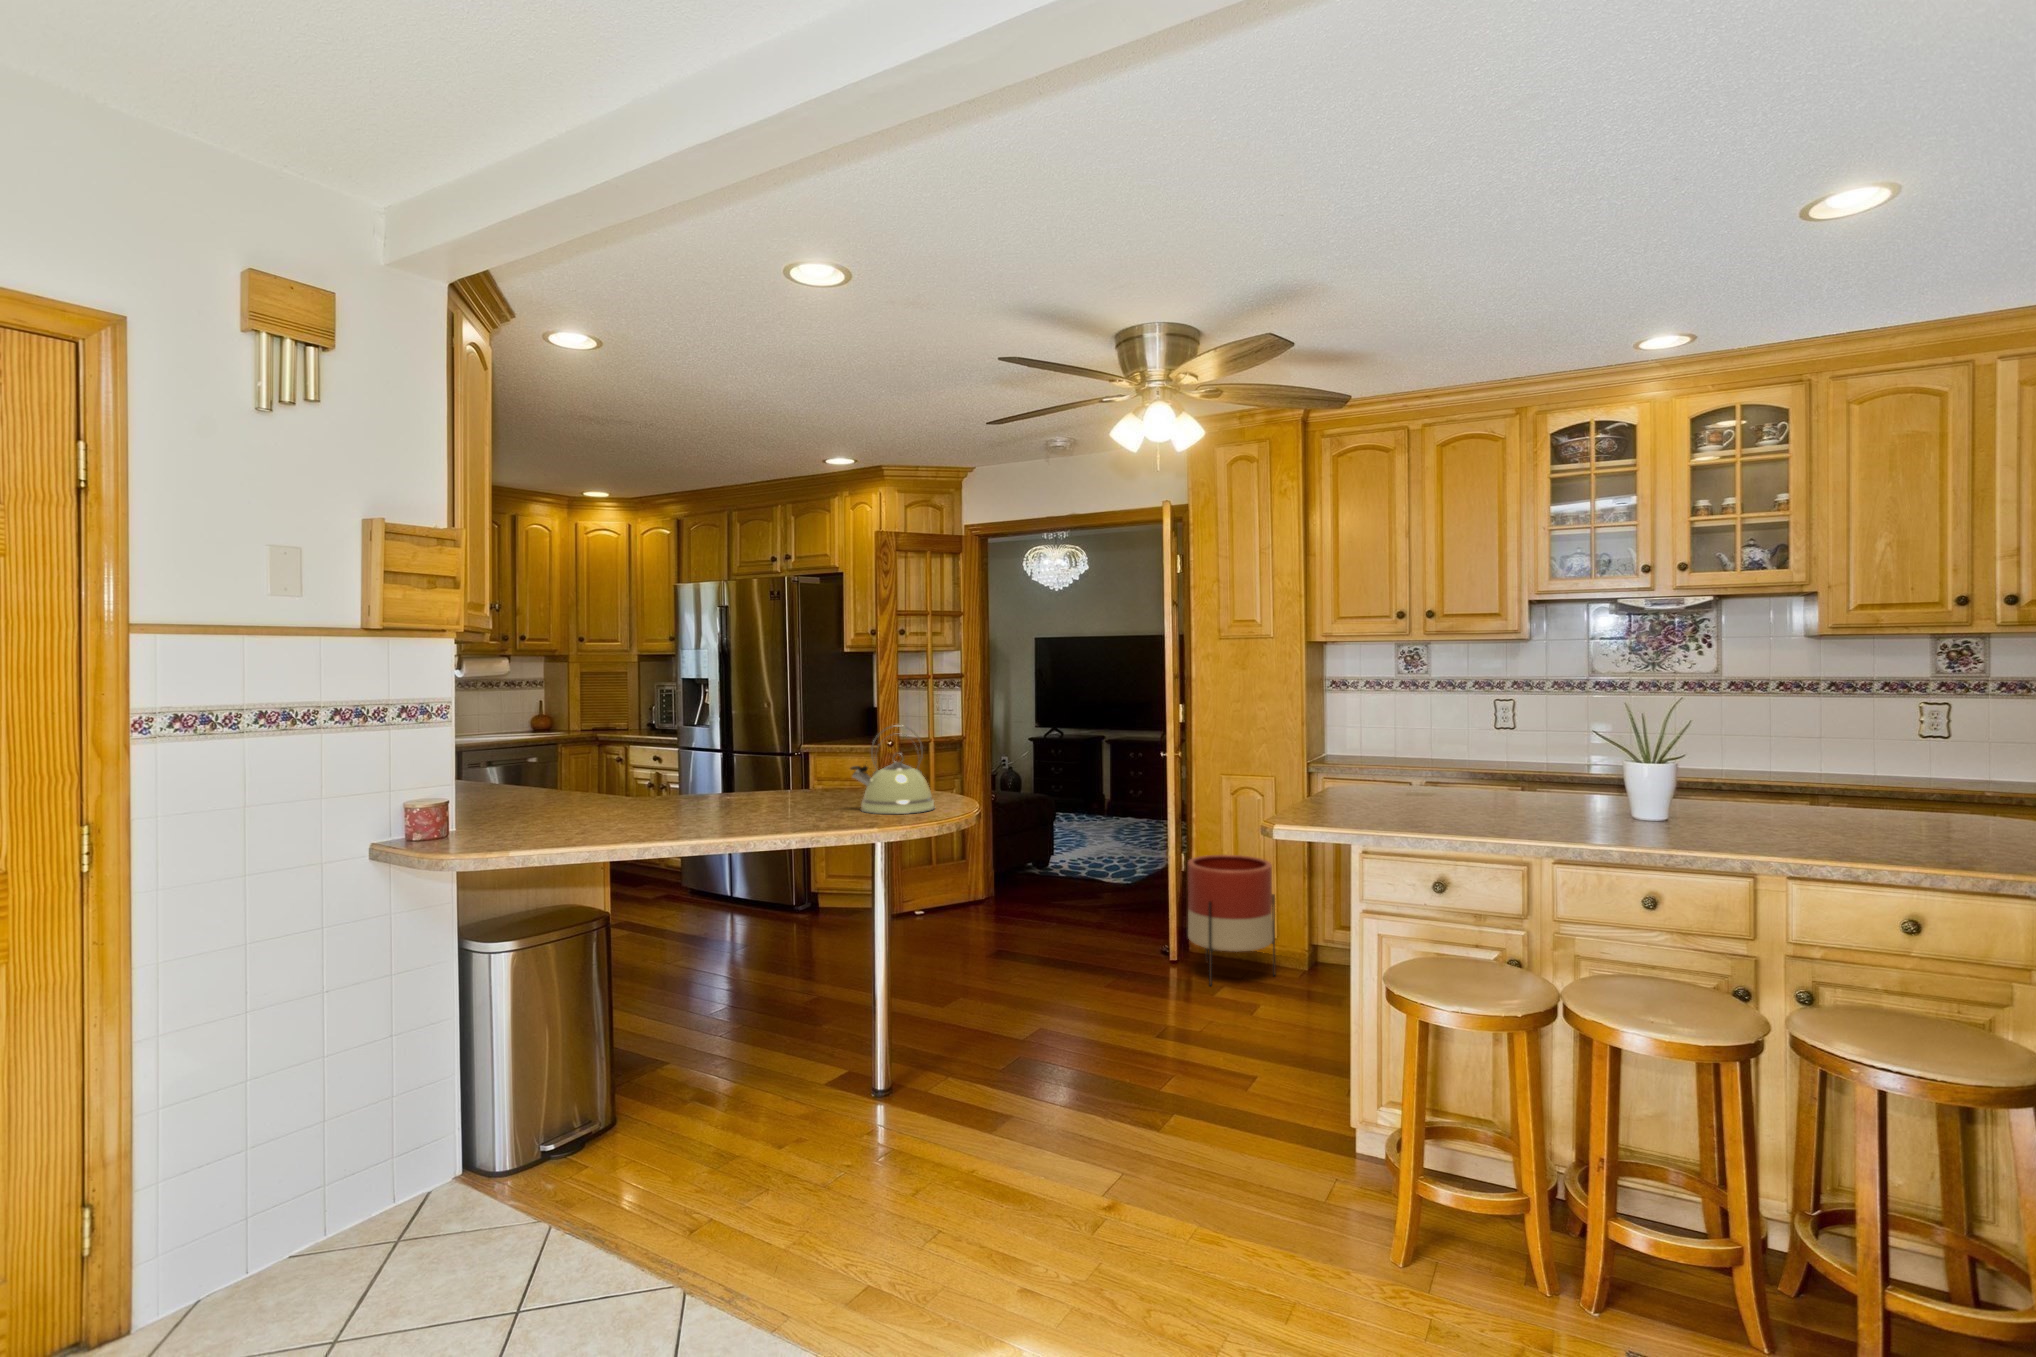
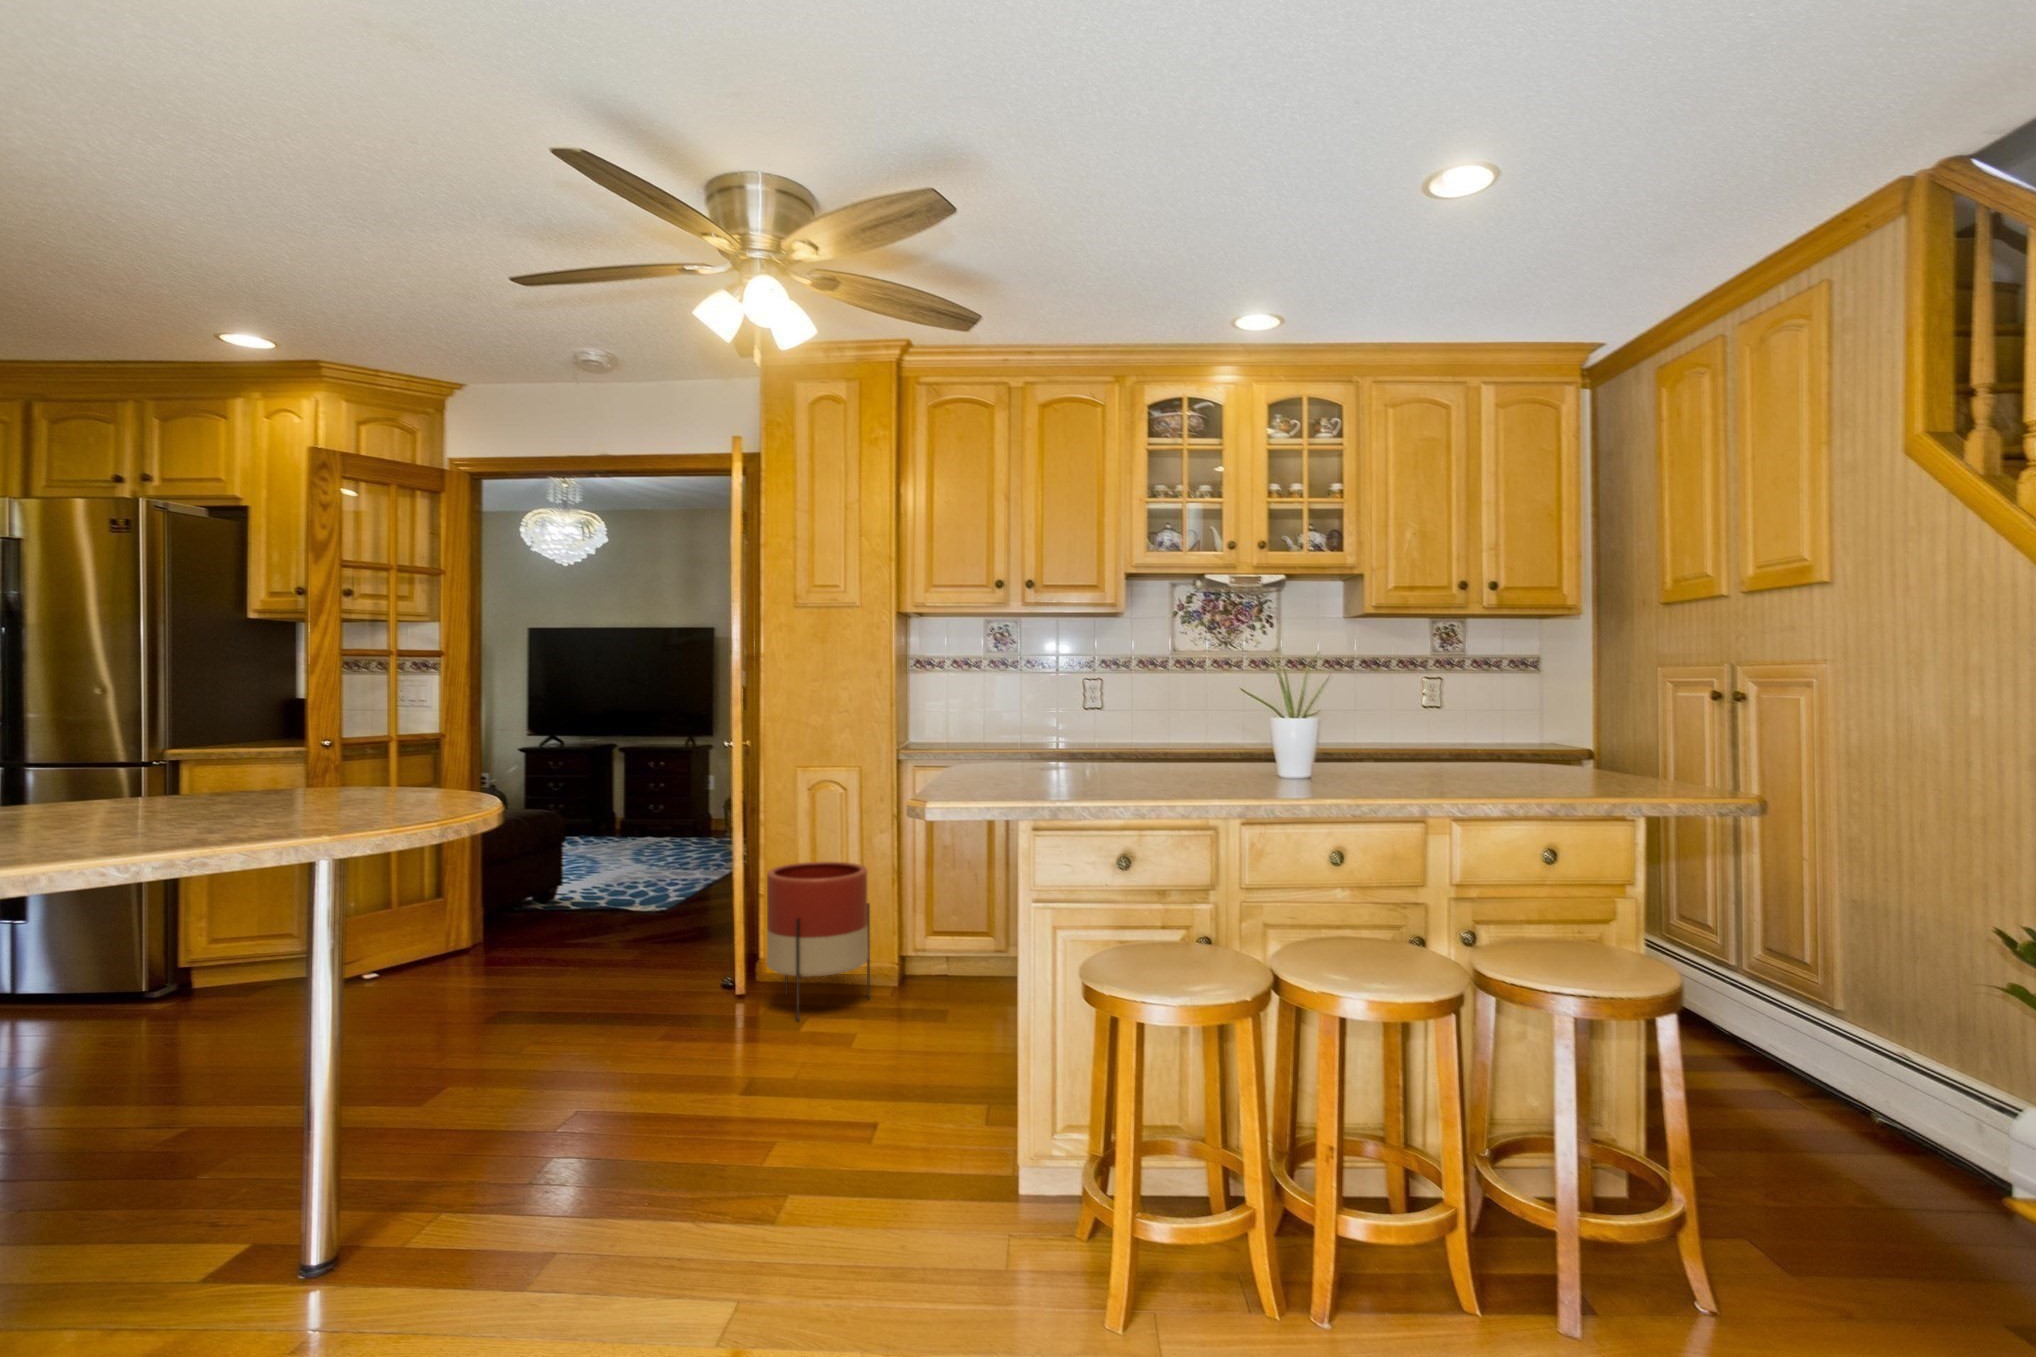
kettle: present [851,725,935,814] -> none [285,687,438,822]

